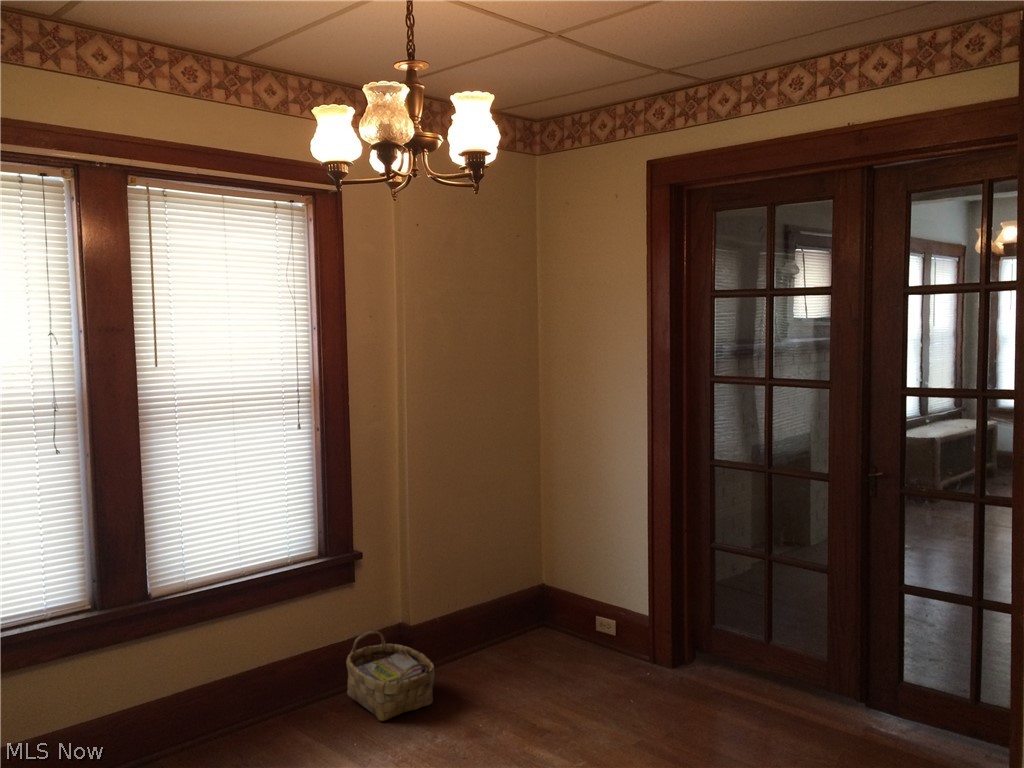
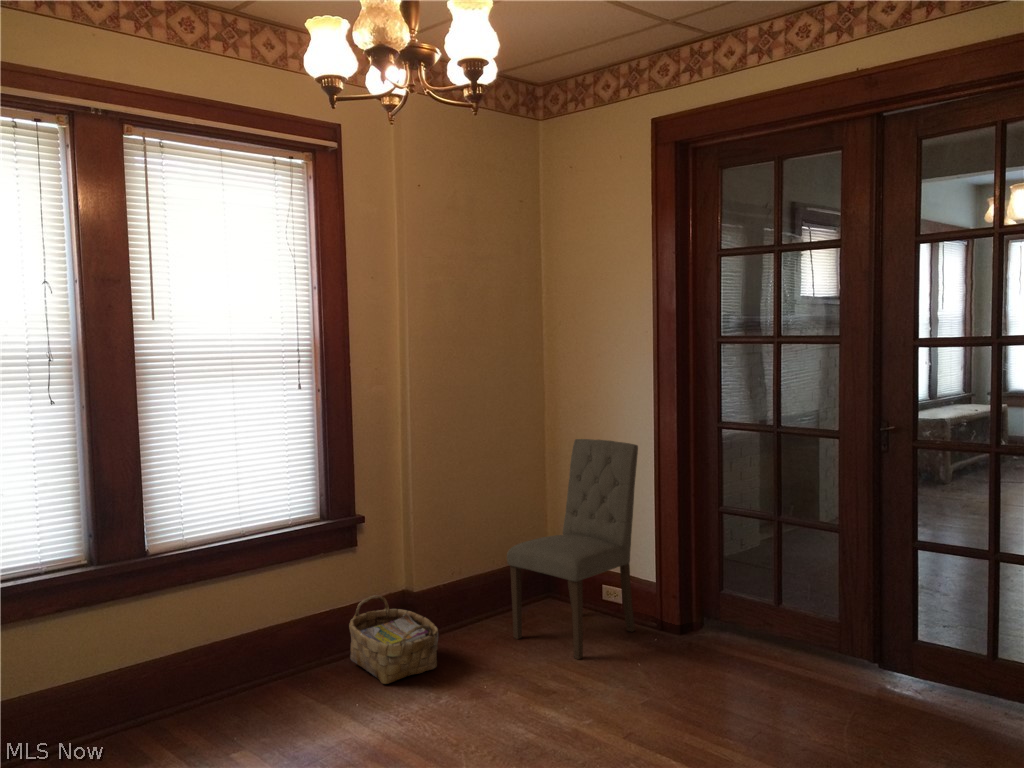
dining chair: none [502,473,632,695] -> present [507,439,638,659]

